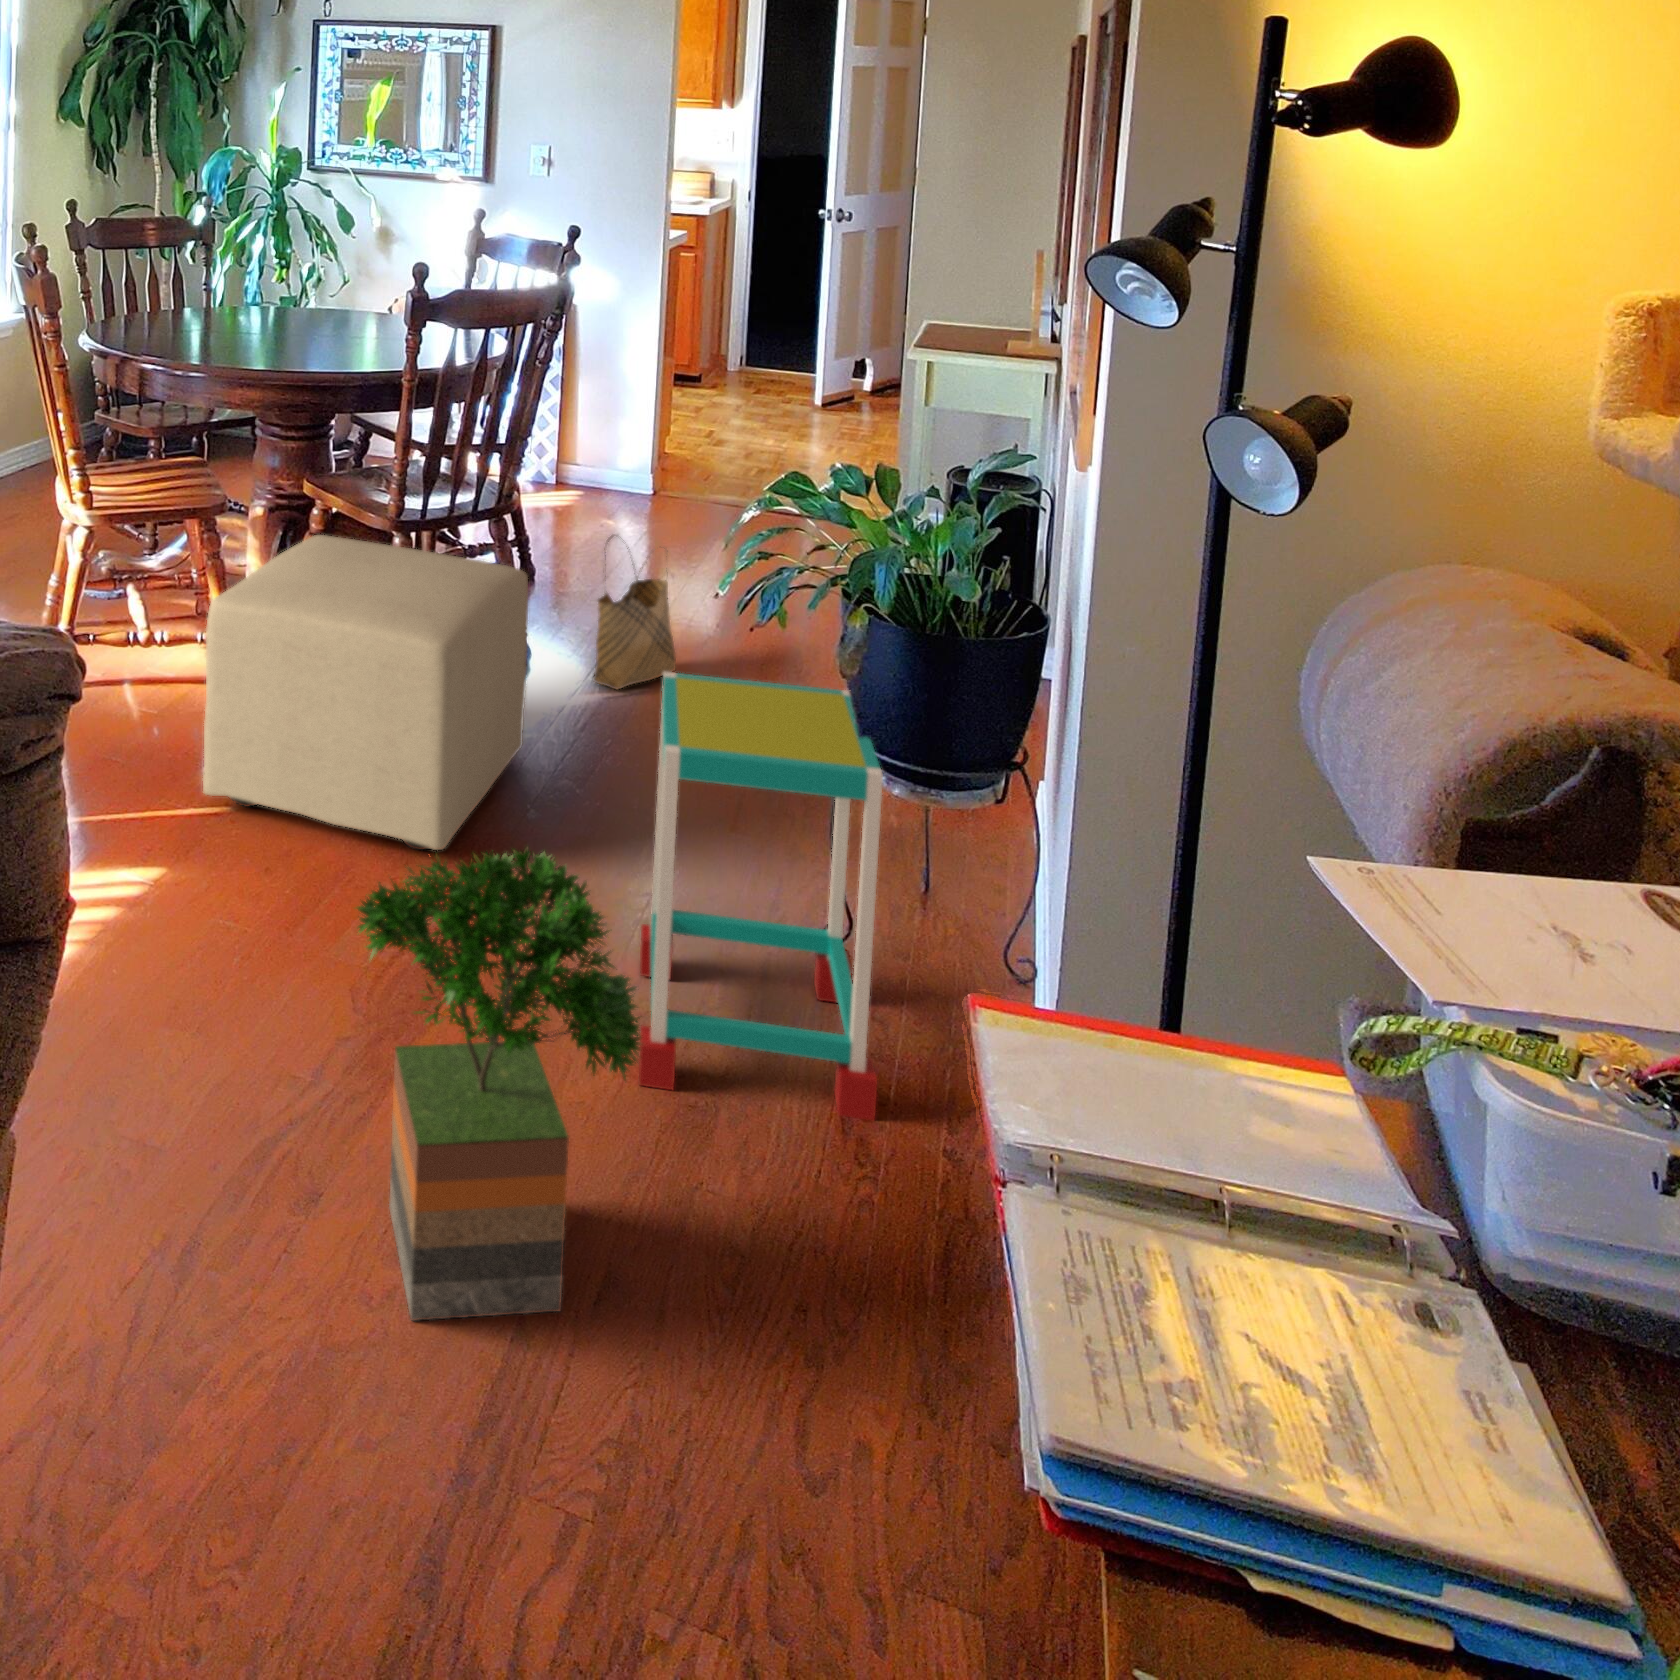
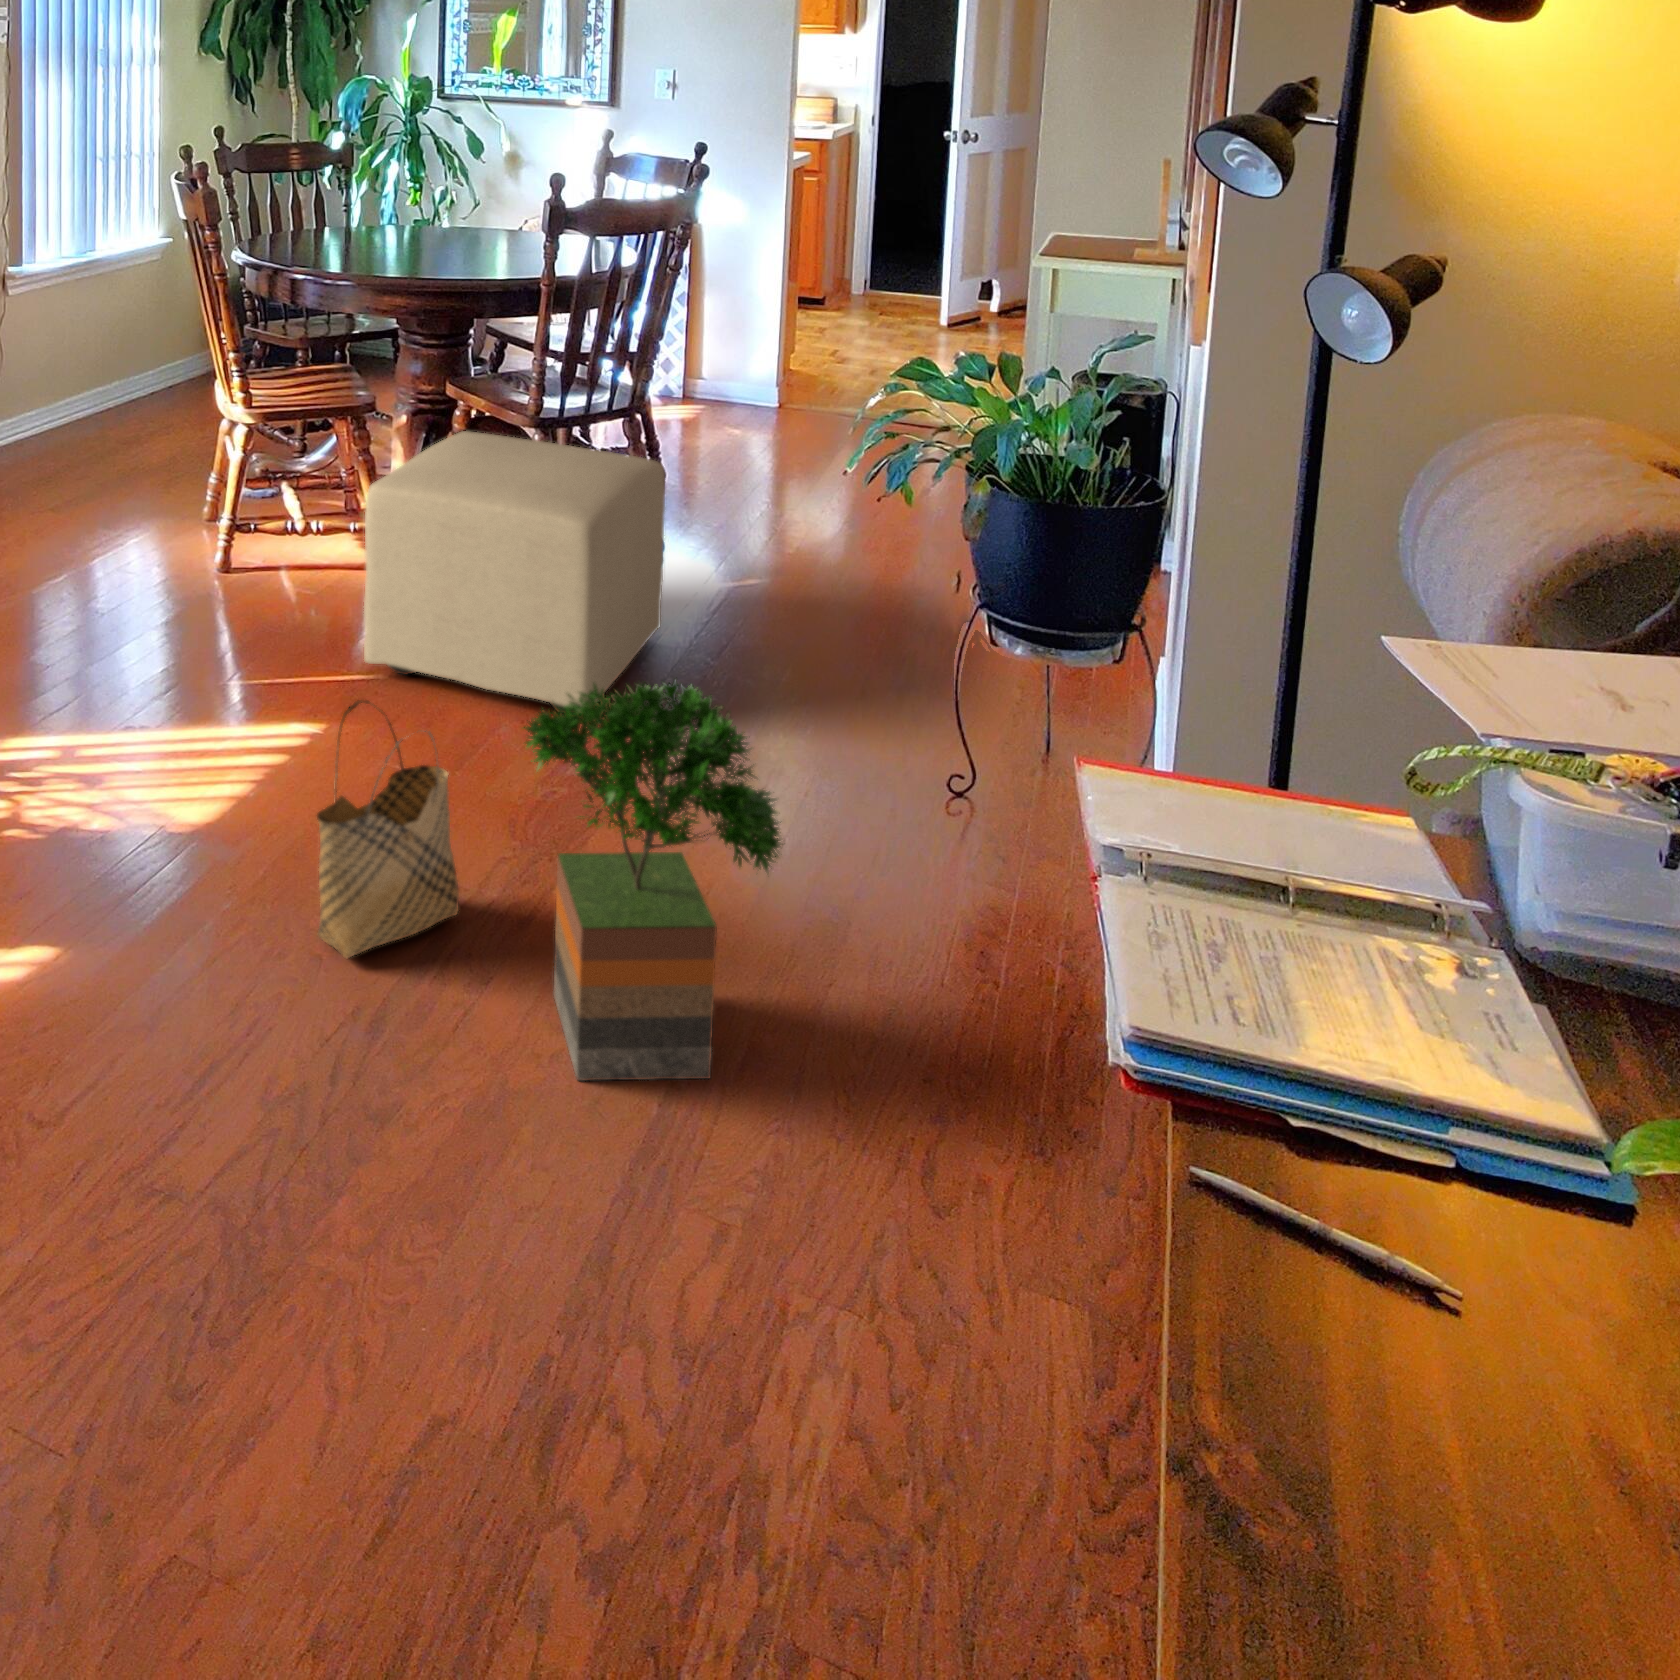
woven basket: present [593,535,676,689] -> present [317,700,459,958]
side table: present [639,672,883,1120] -> none [776,542,1006,942]

